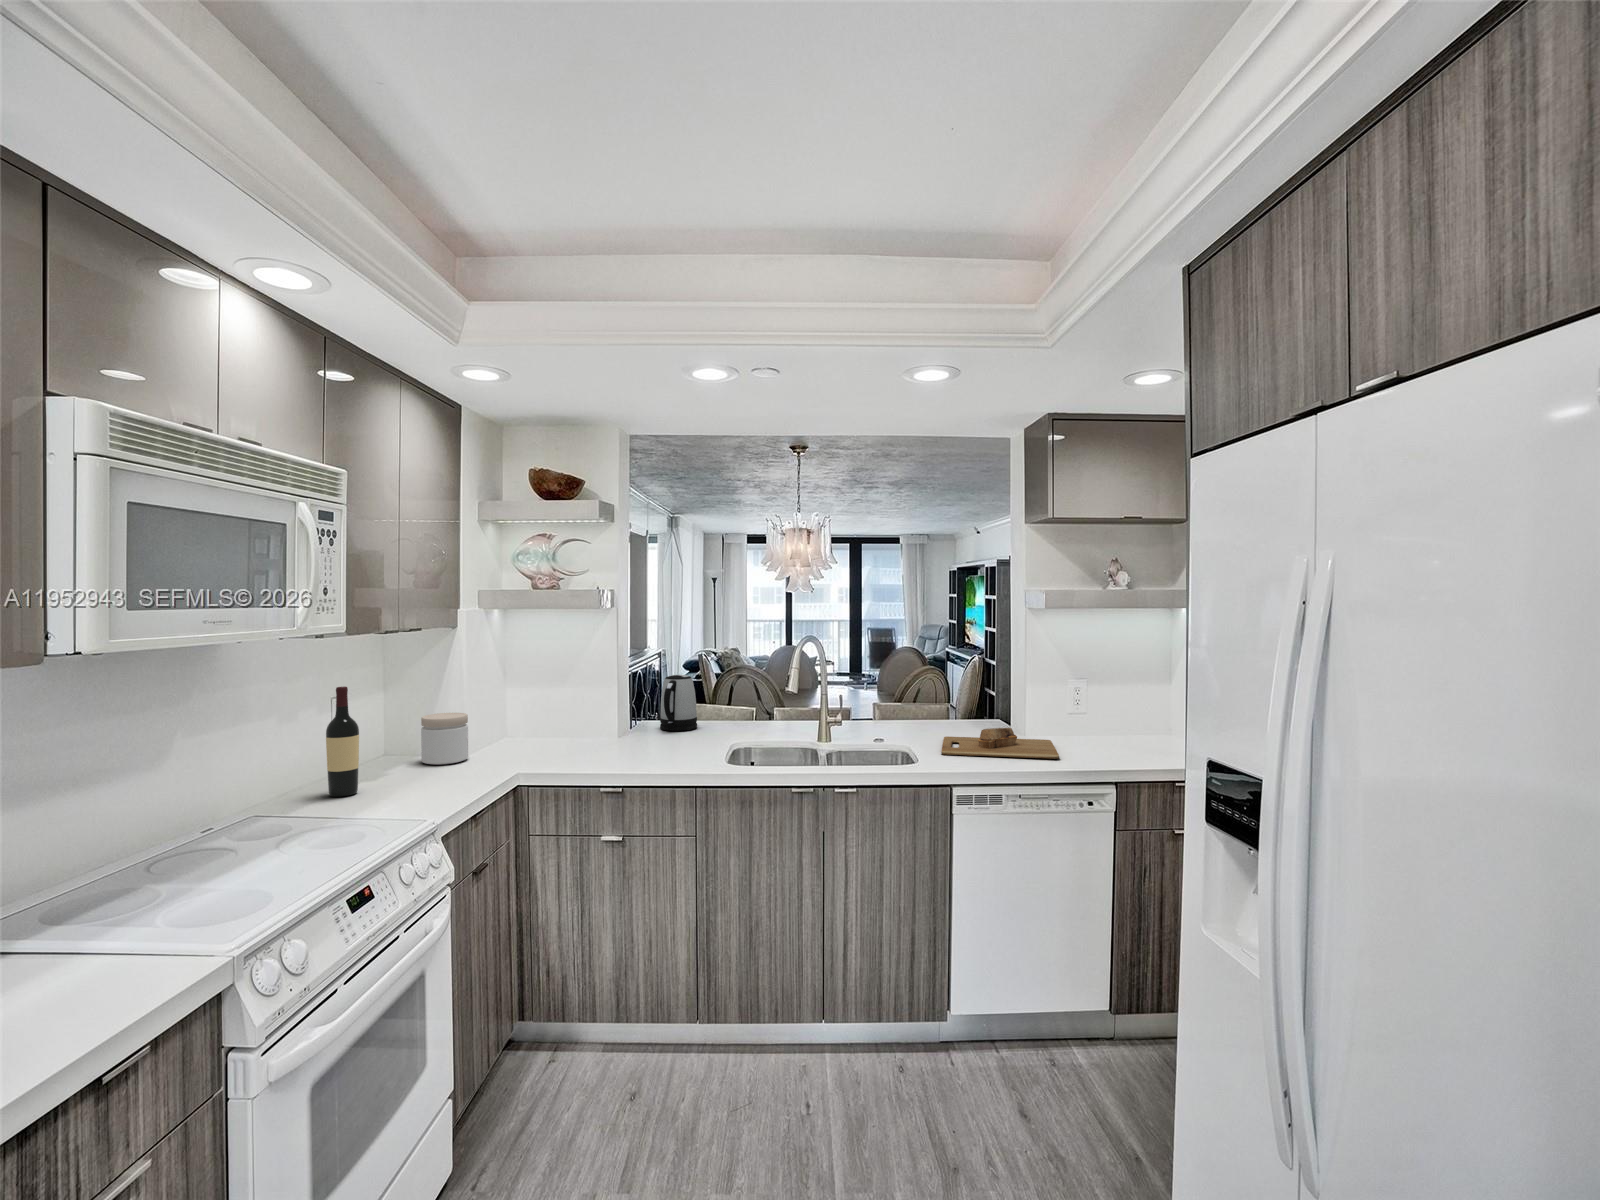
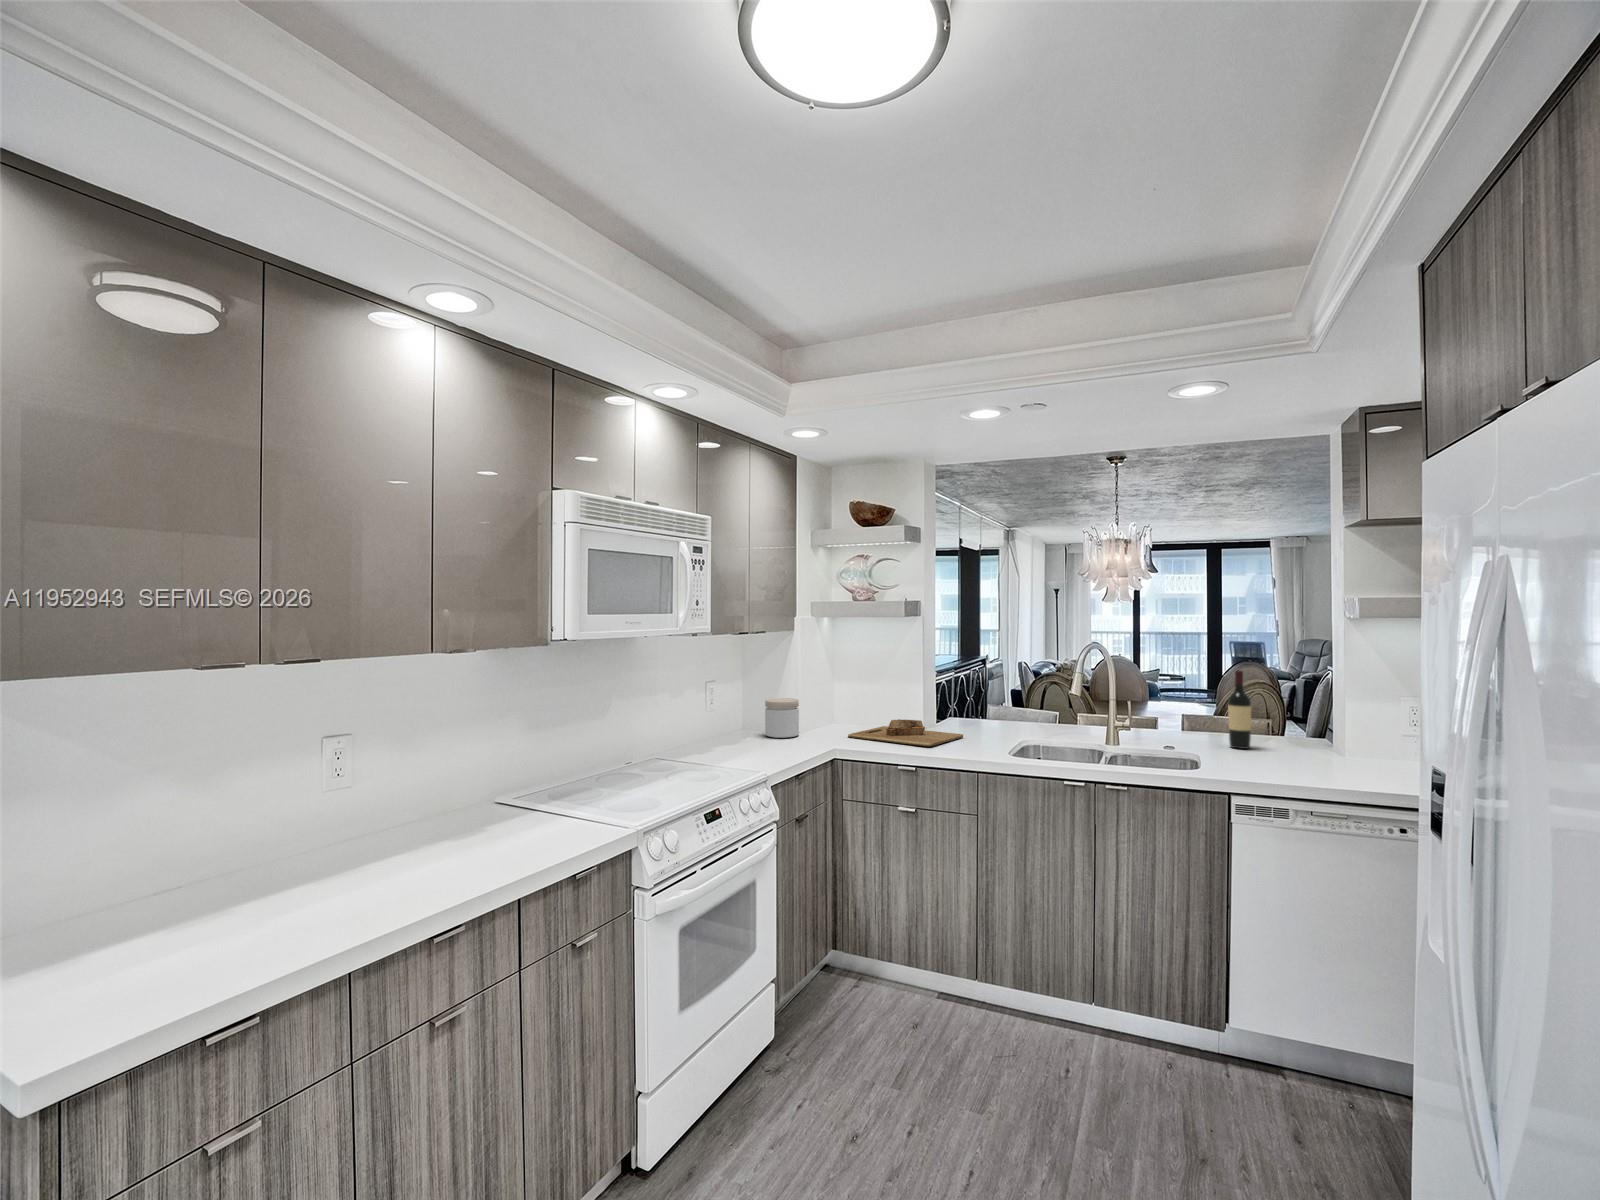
kettle: present [660,674,697,731] -> none [960,678,993,728]
wine bottle: present [326,687,359,797] -> present [1228,670,1251,749]
cutting board: present [941,728,1059,759] -> present [848,719,963,746]

